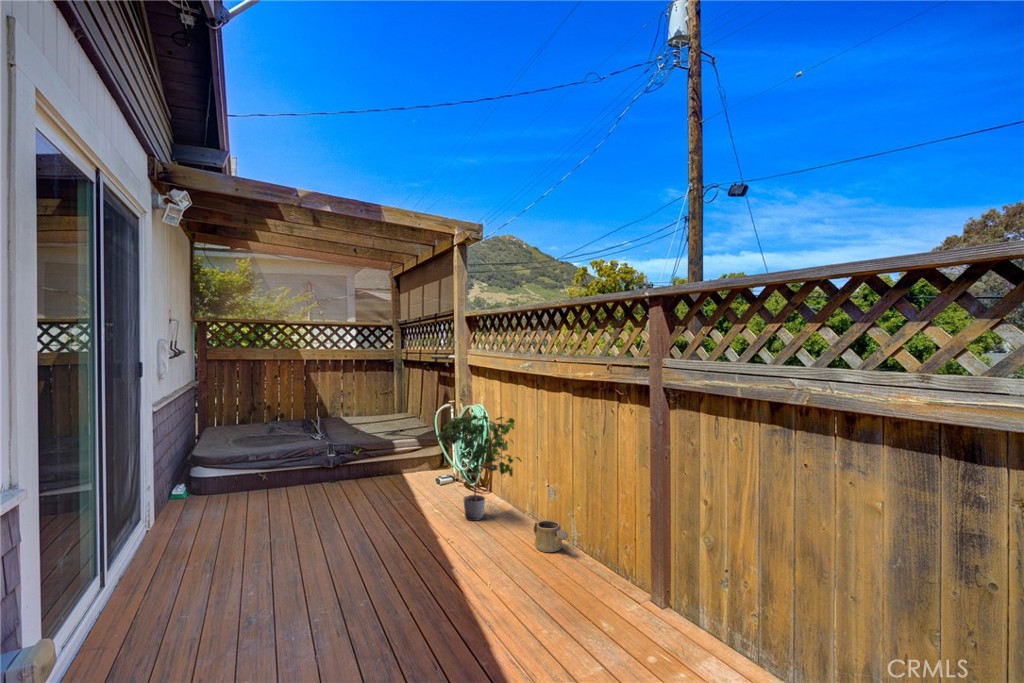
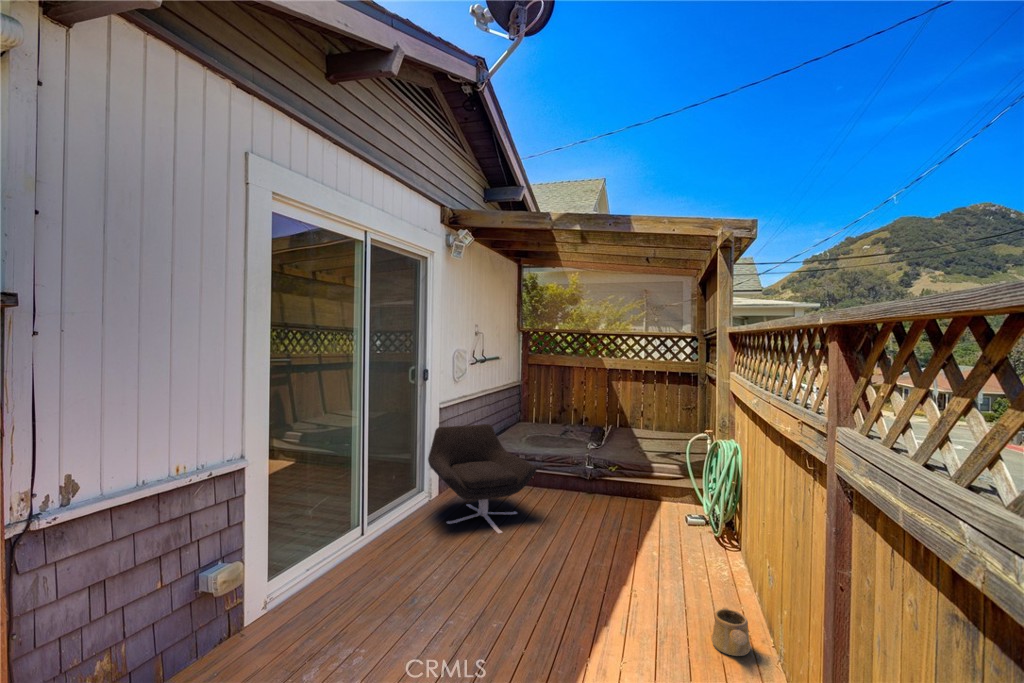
potted plant: present [436,415,521,521] -> none [635,452,740,580]
lounge chair: none [152,424,306,549] -> present [428,424,537,533]

